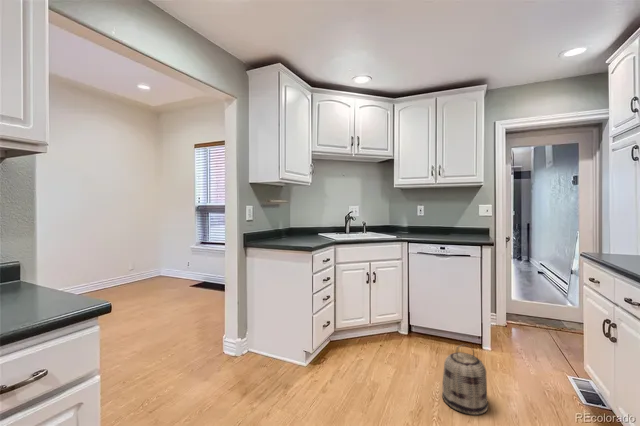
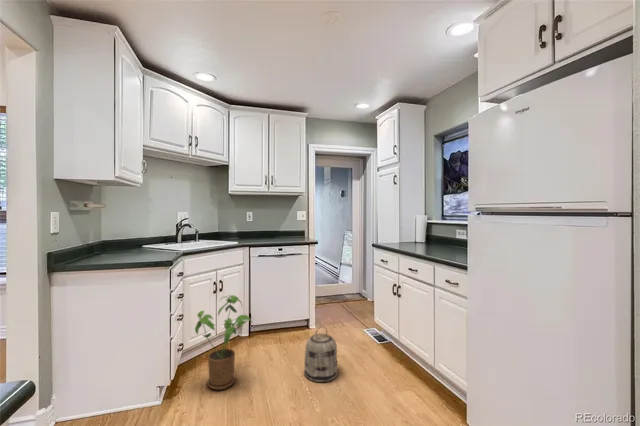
house plant: none [334,286,382,374] -> present [195,295,251,390]

